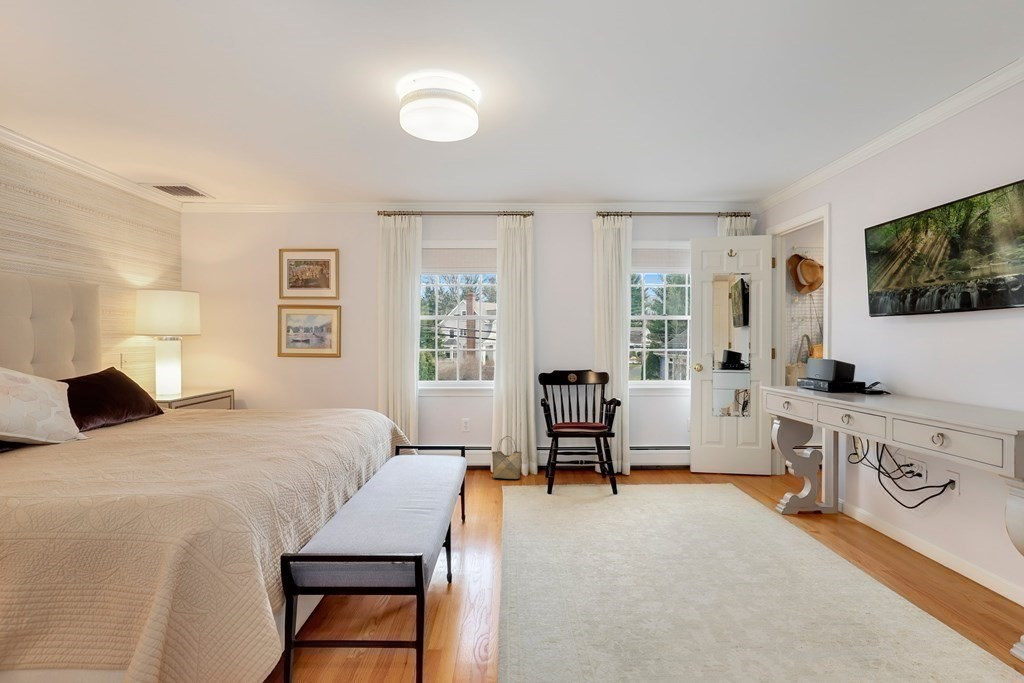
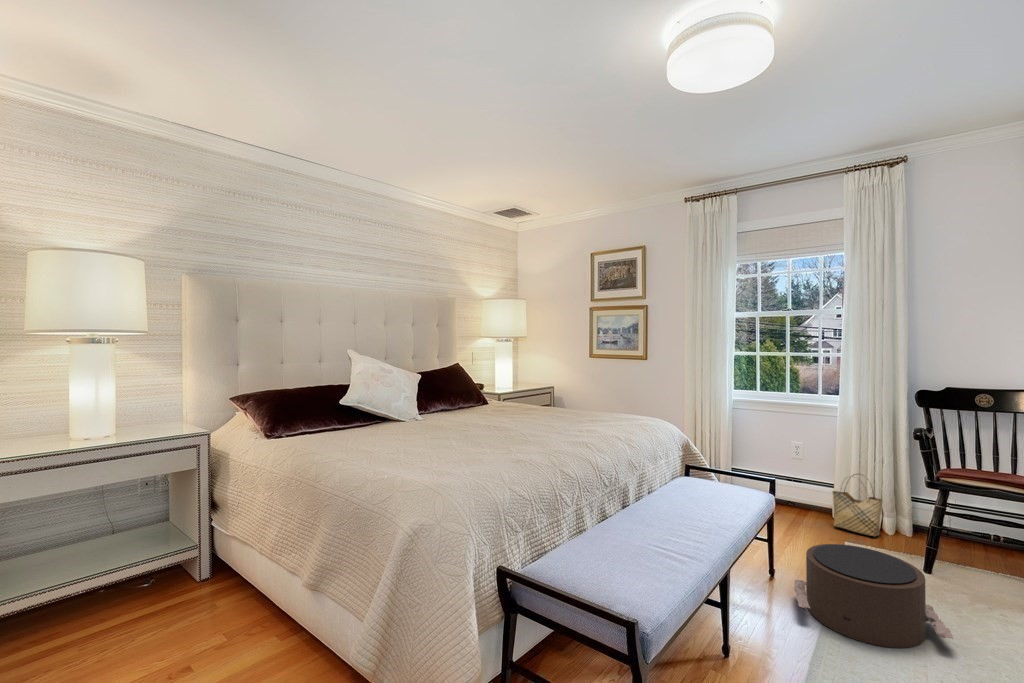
pouf: none [482,483,572,544] -> present [794,544,953,648]

